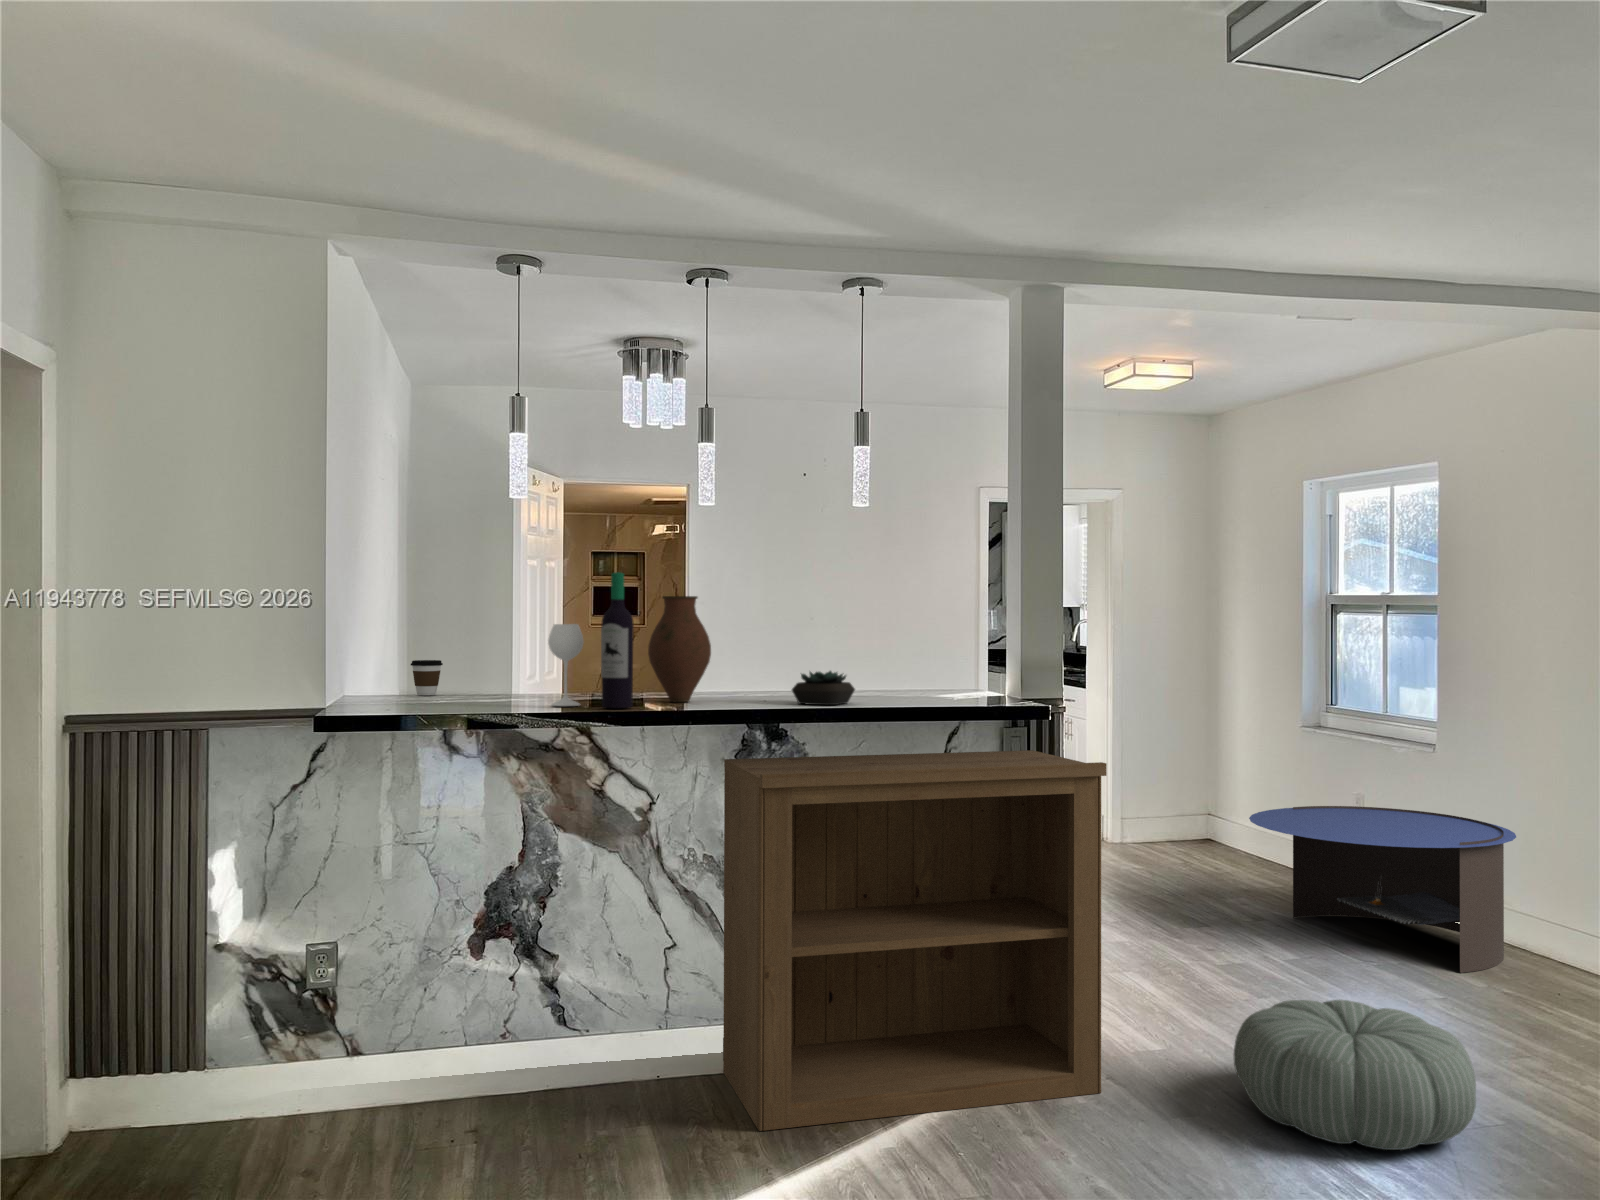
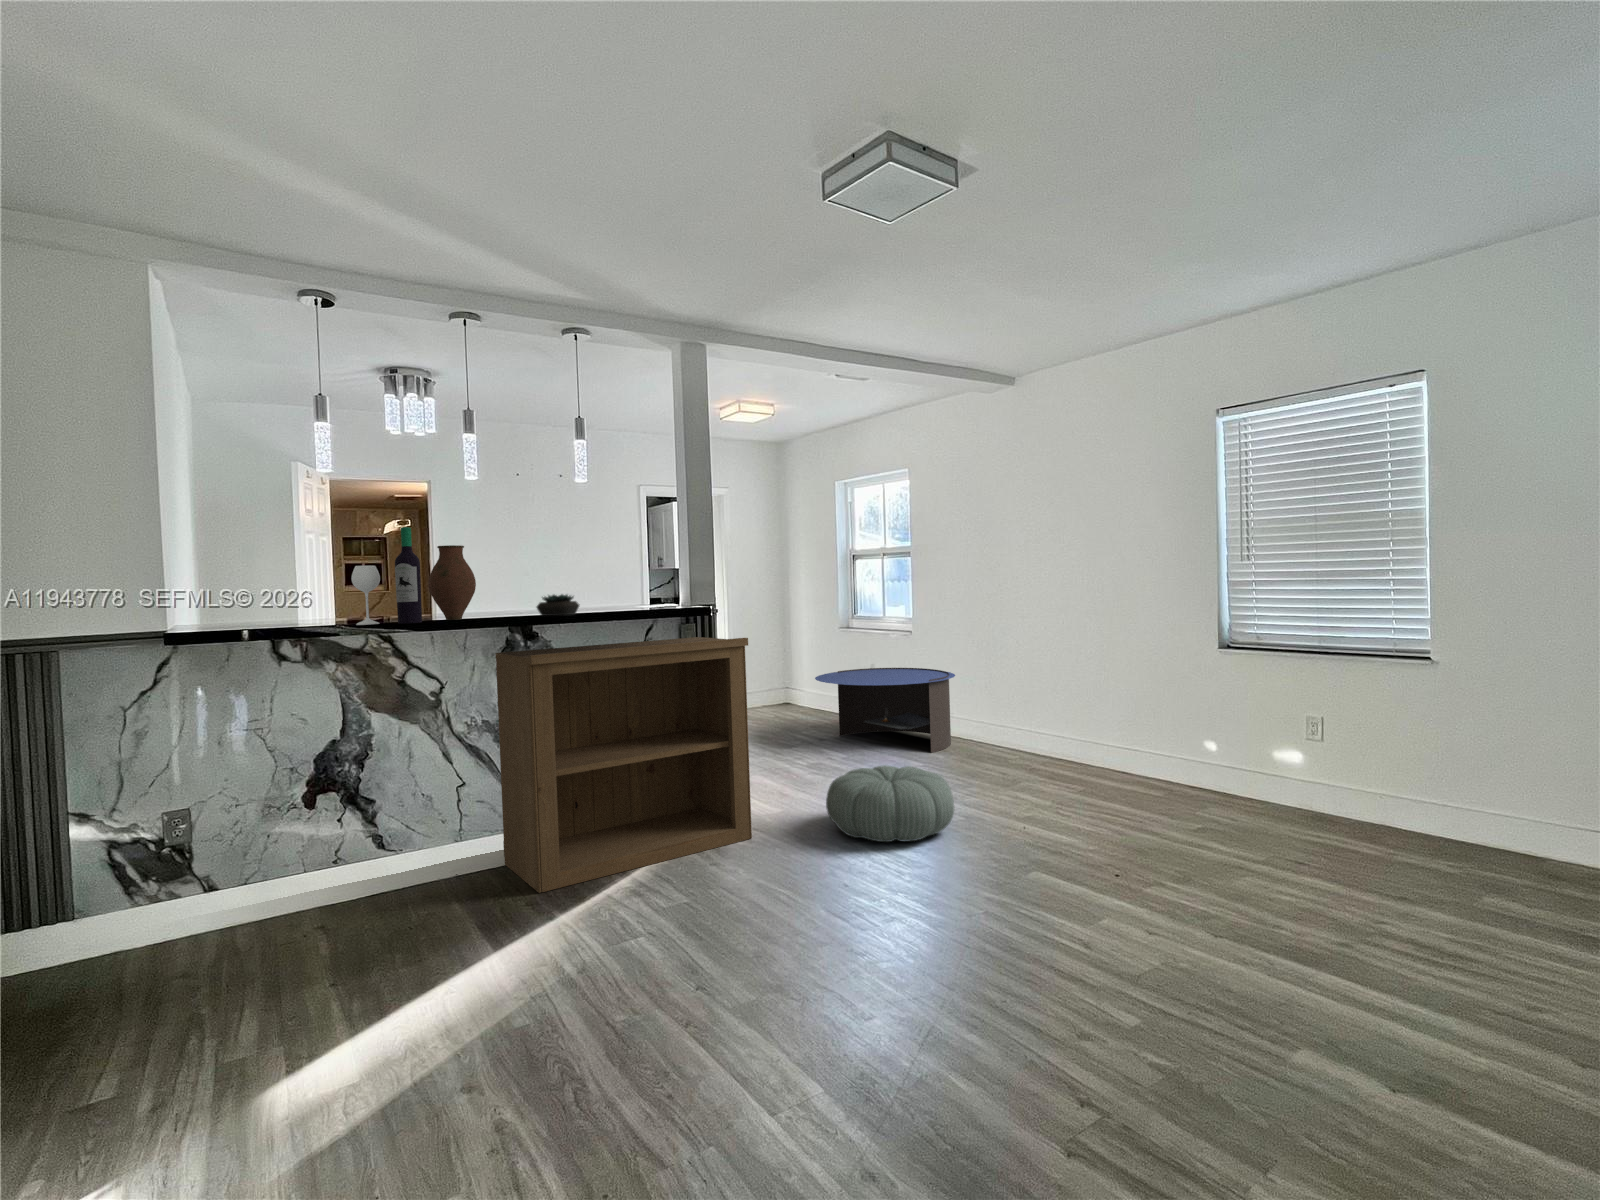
coffee cup: present [411,660,443,695] -> none [228,600,256,627]

